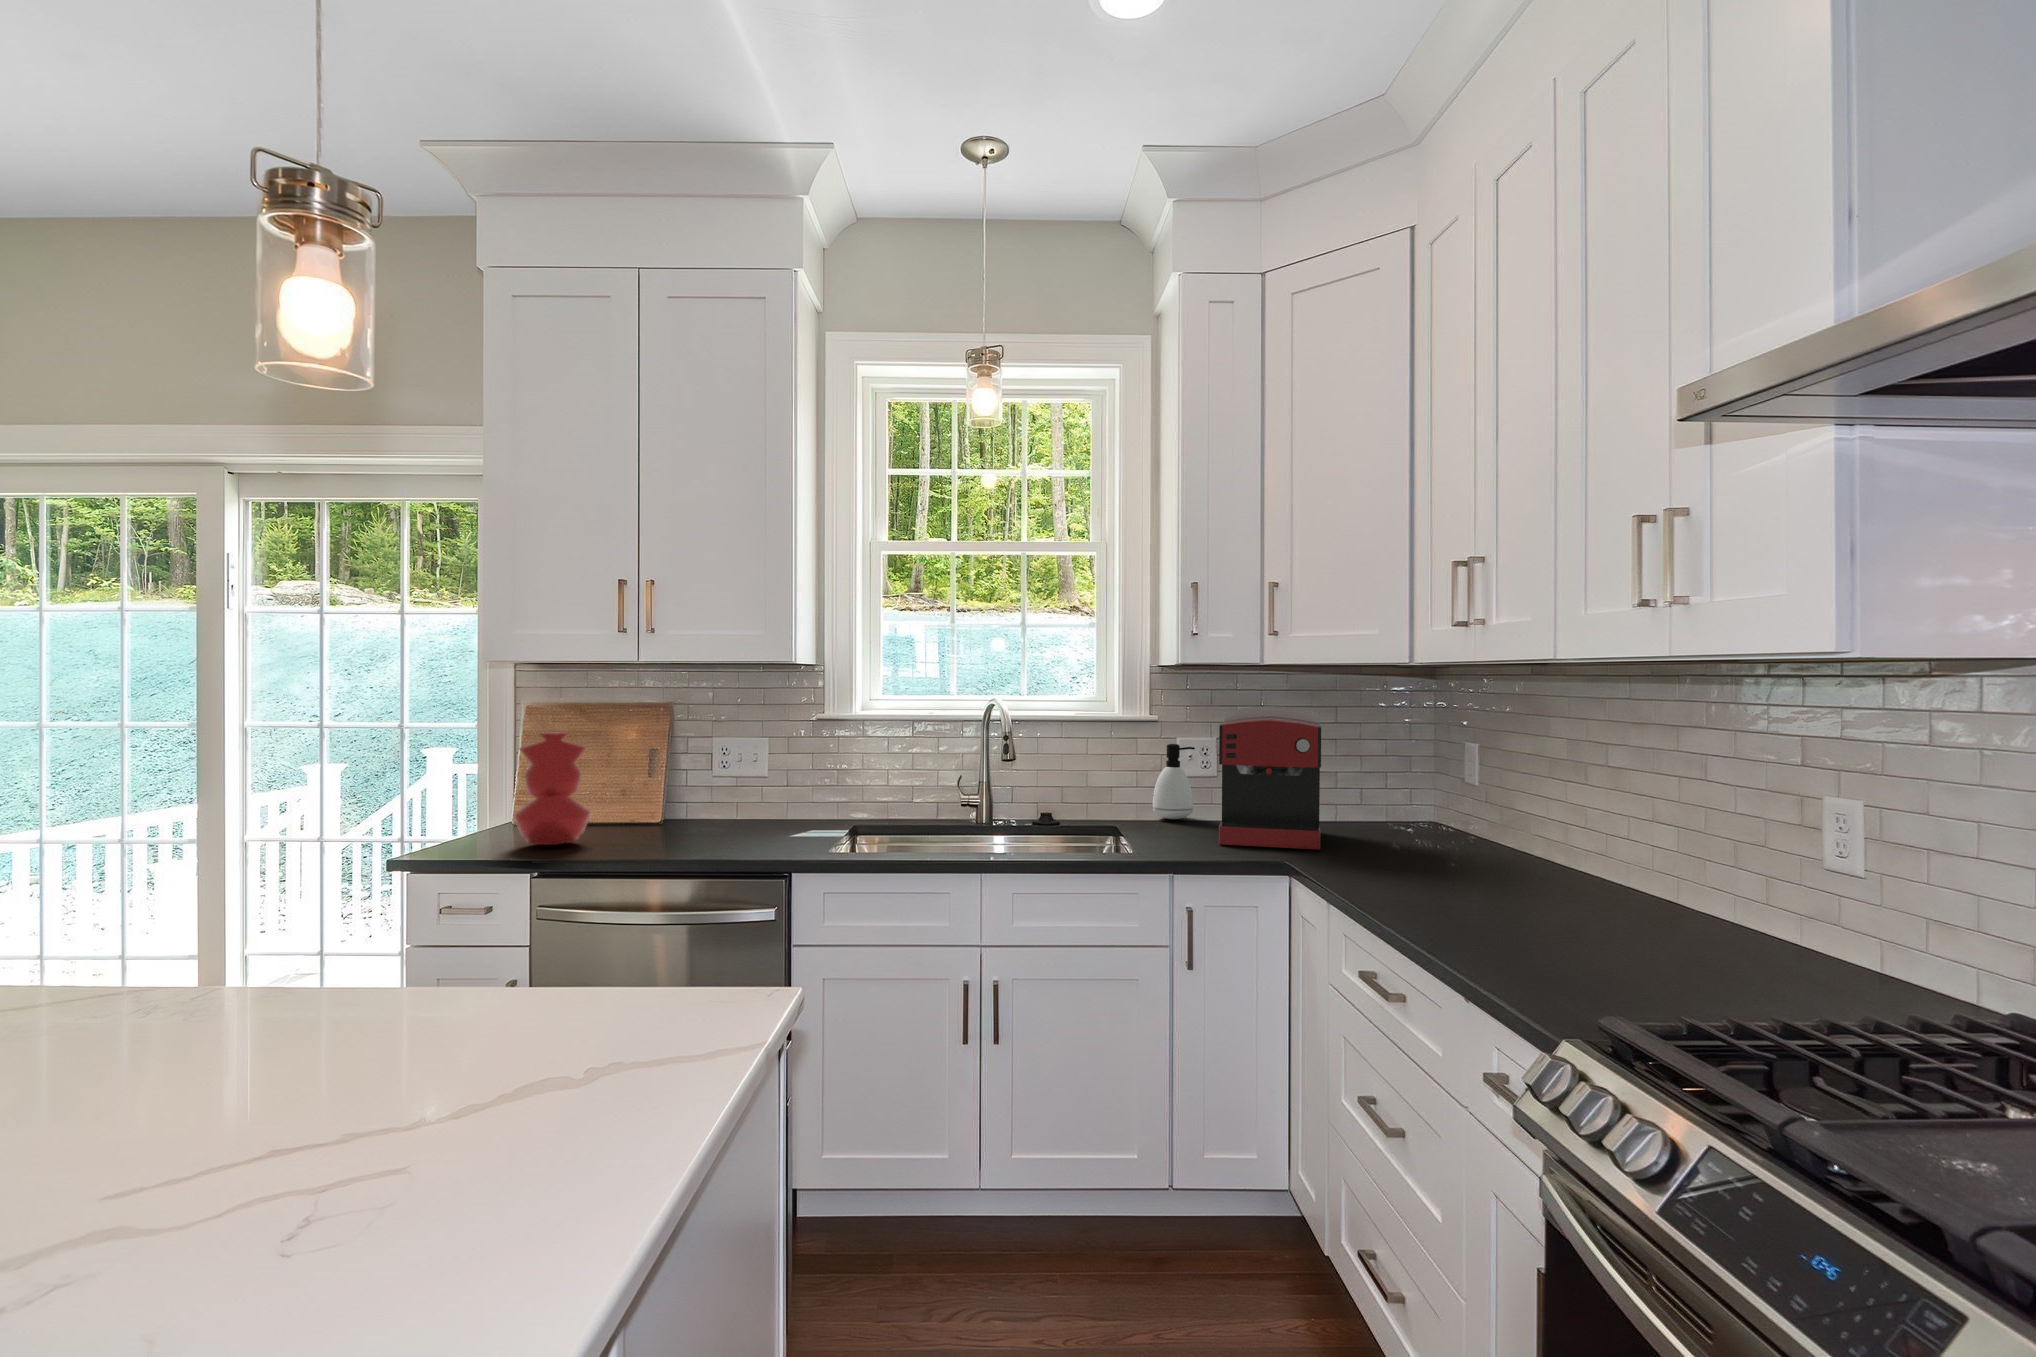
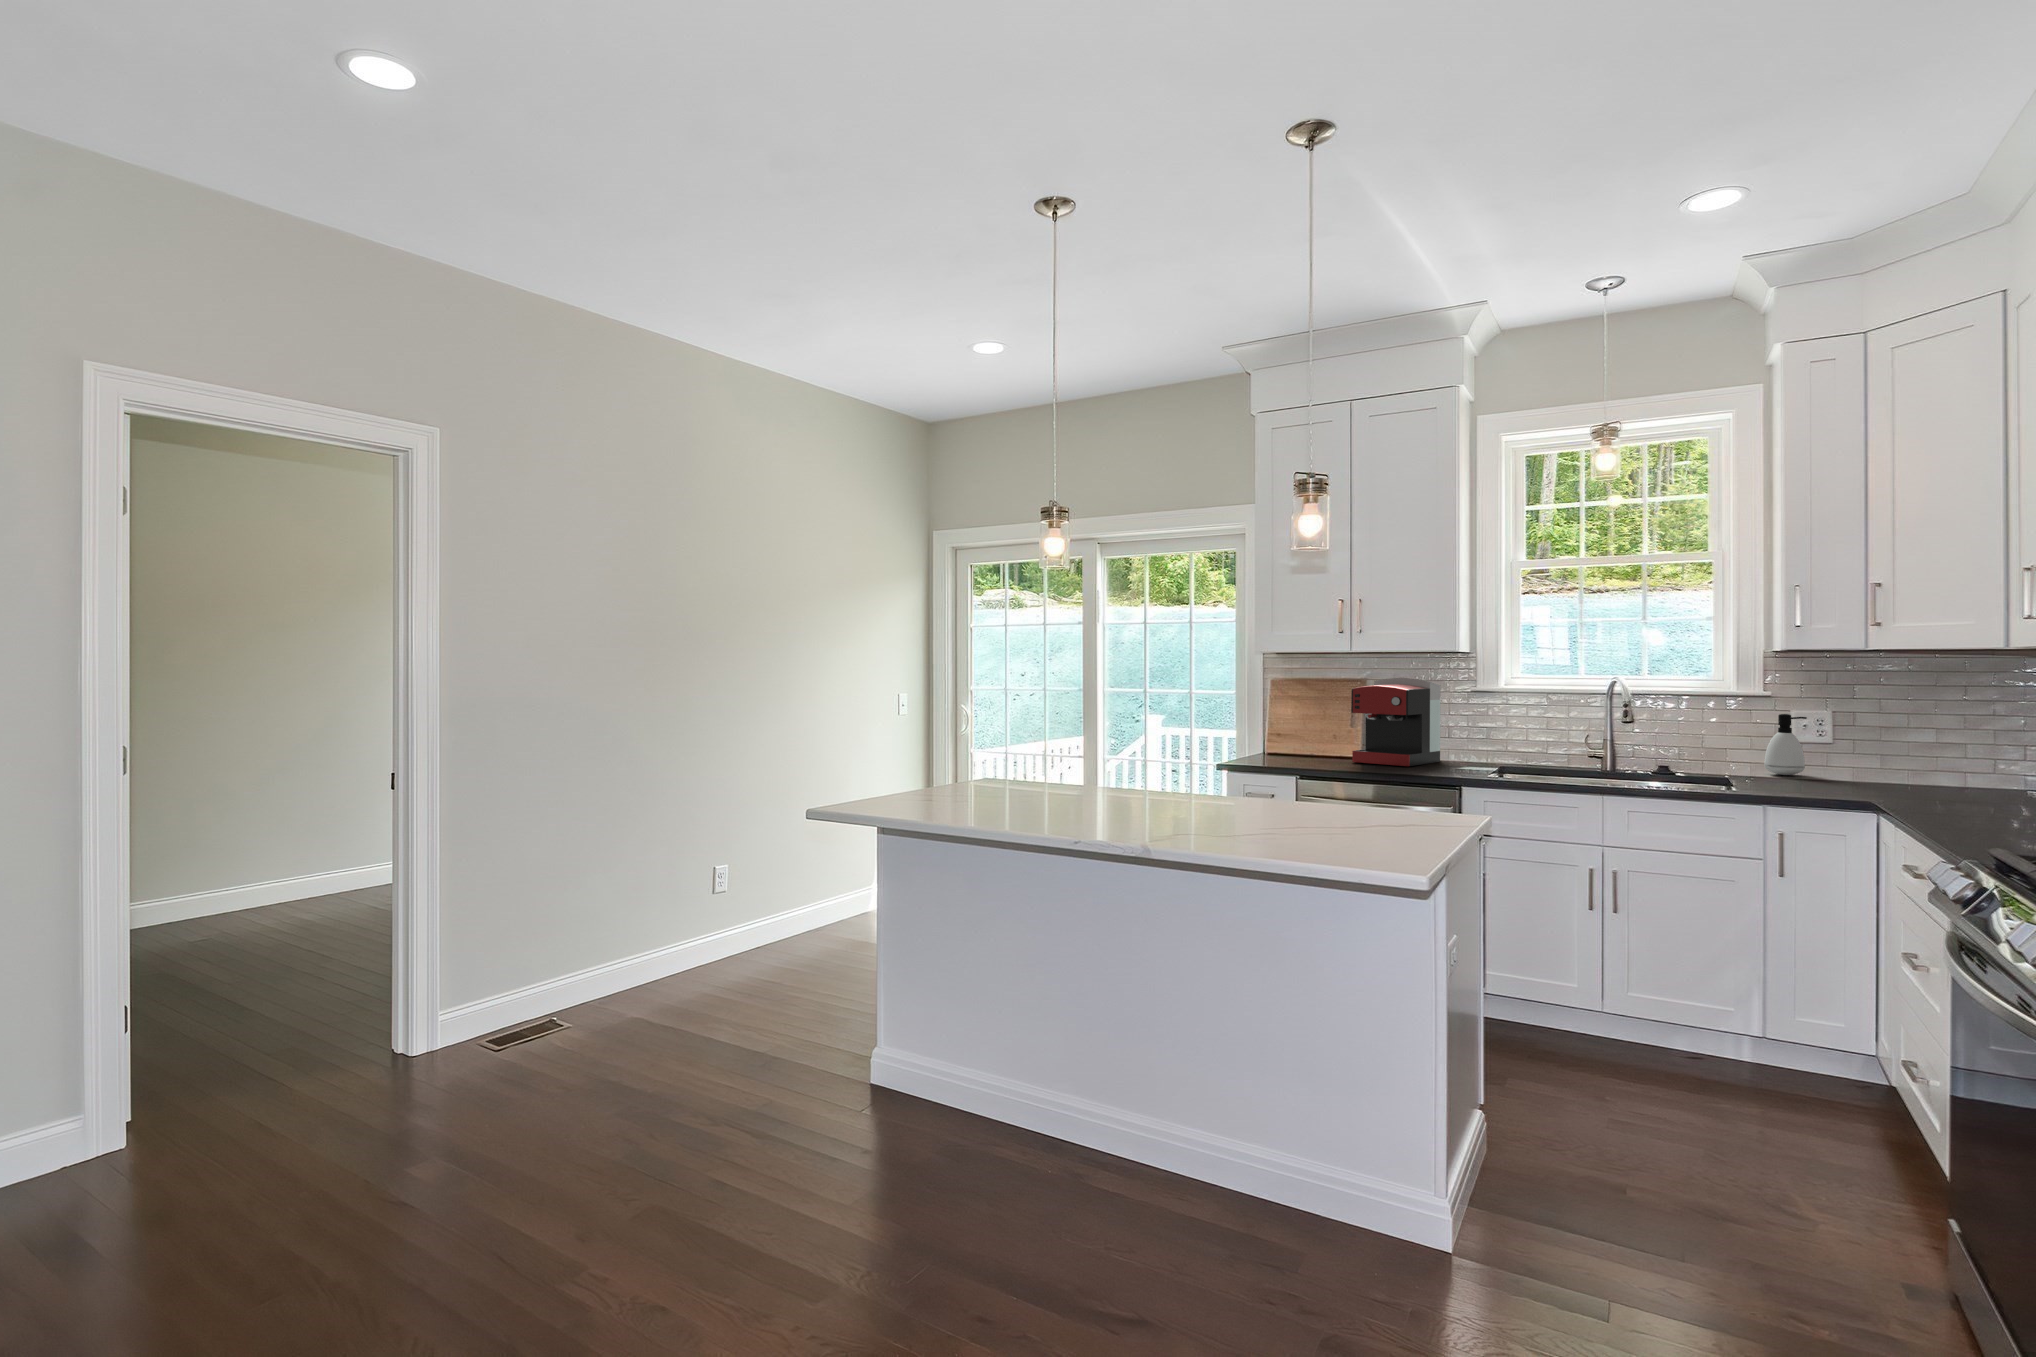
coffee maker: present [1219,706,1321,850] -> present [1351,678,1441,766]
vase: present [514,732,591,845] -> none [1281,697,1325,766]

